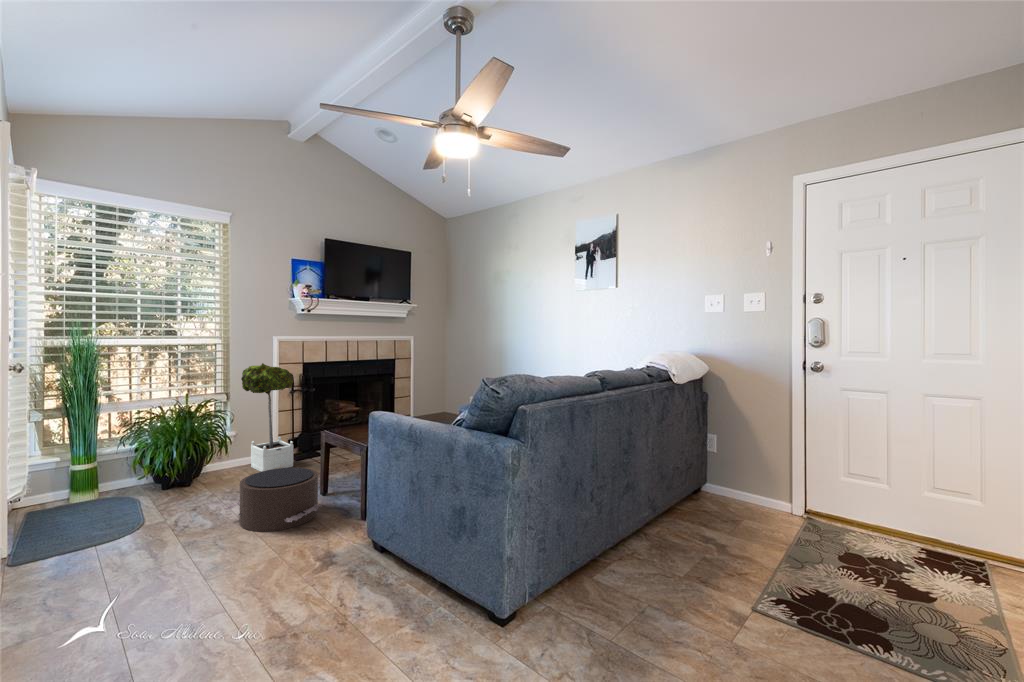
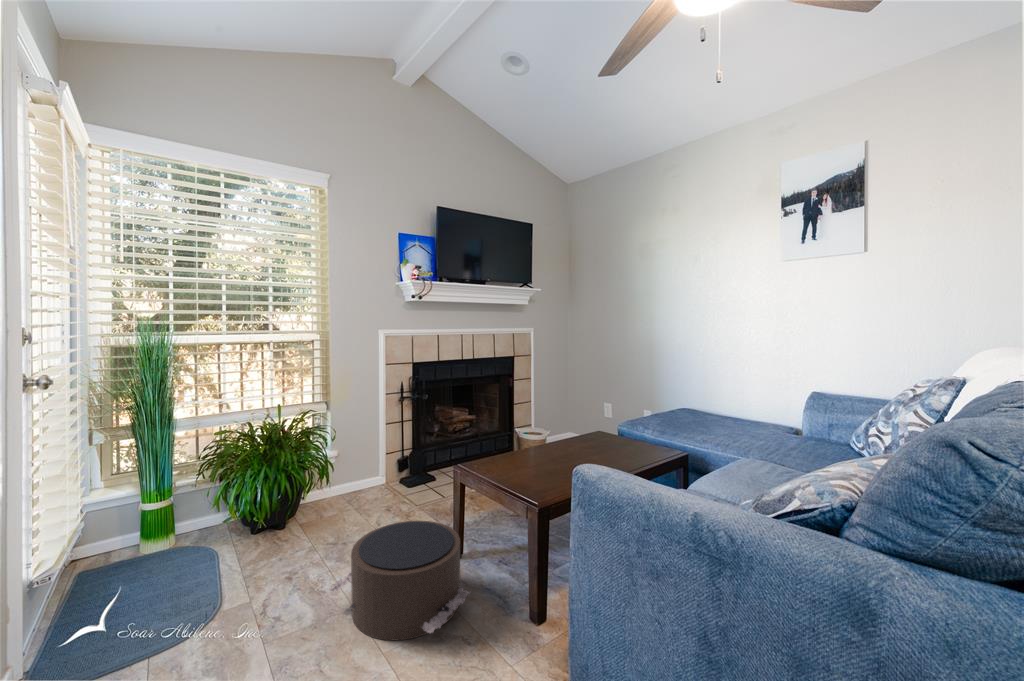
potted tree: present [241,363,294,472] -> none [344,365,407,507]

